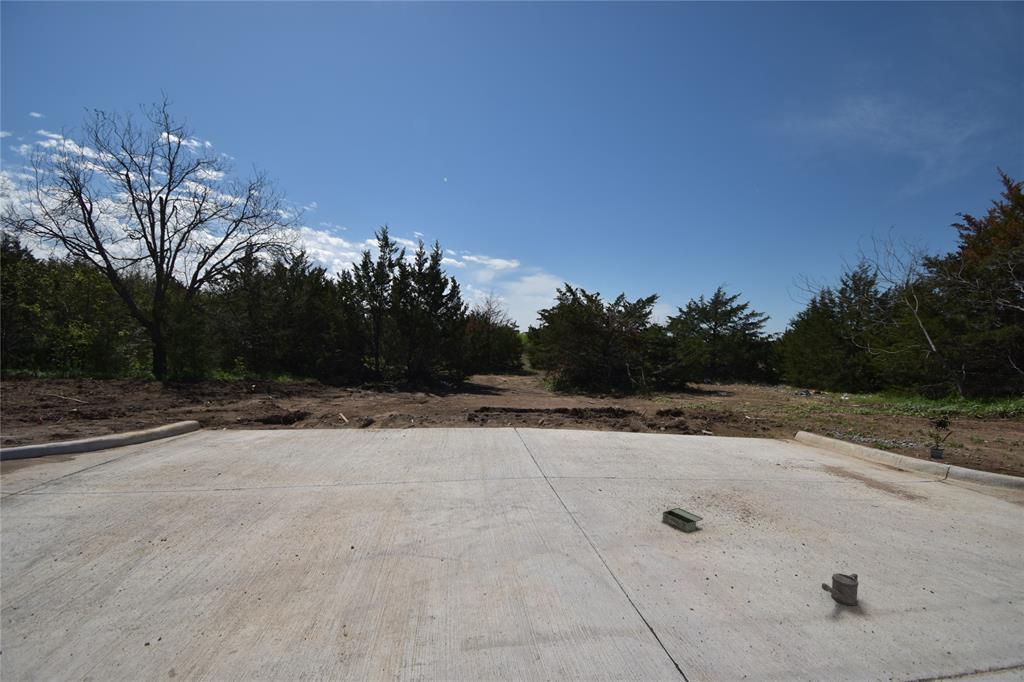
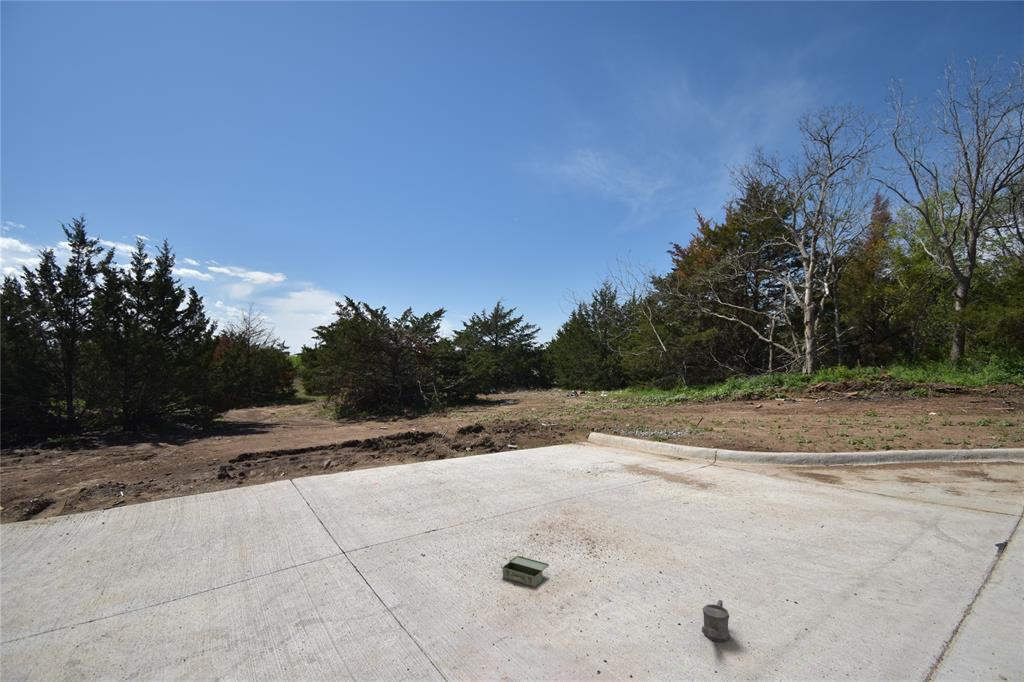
potted plant: present [929,414,953,458] -> none [691,404,711,444]

